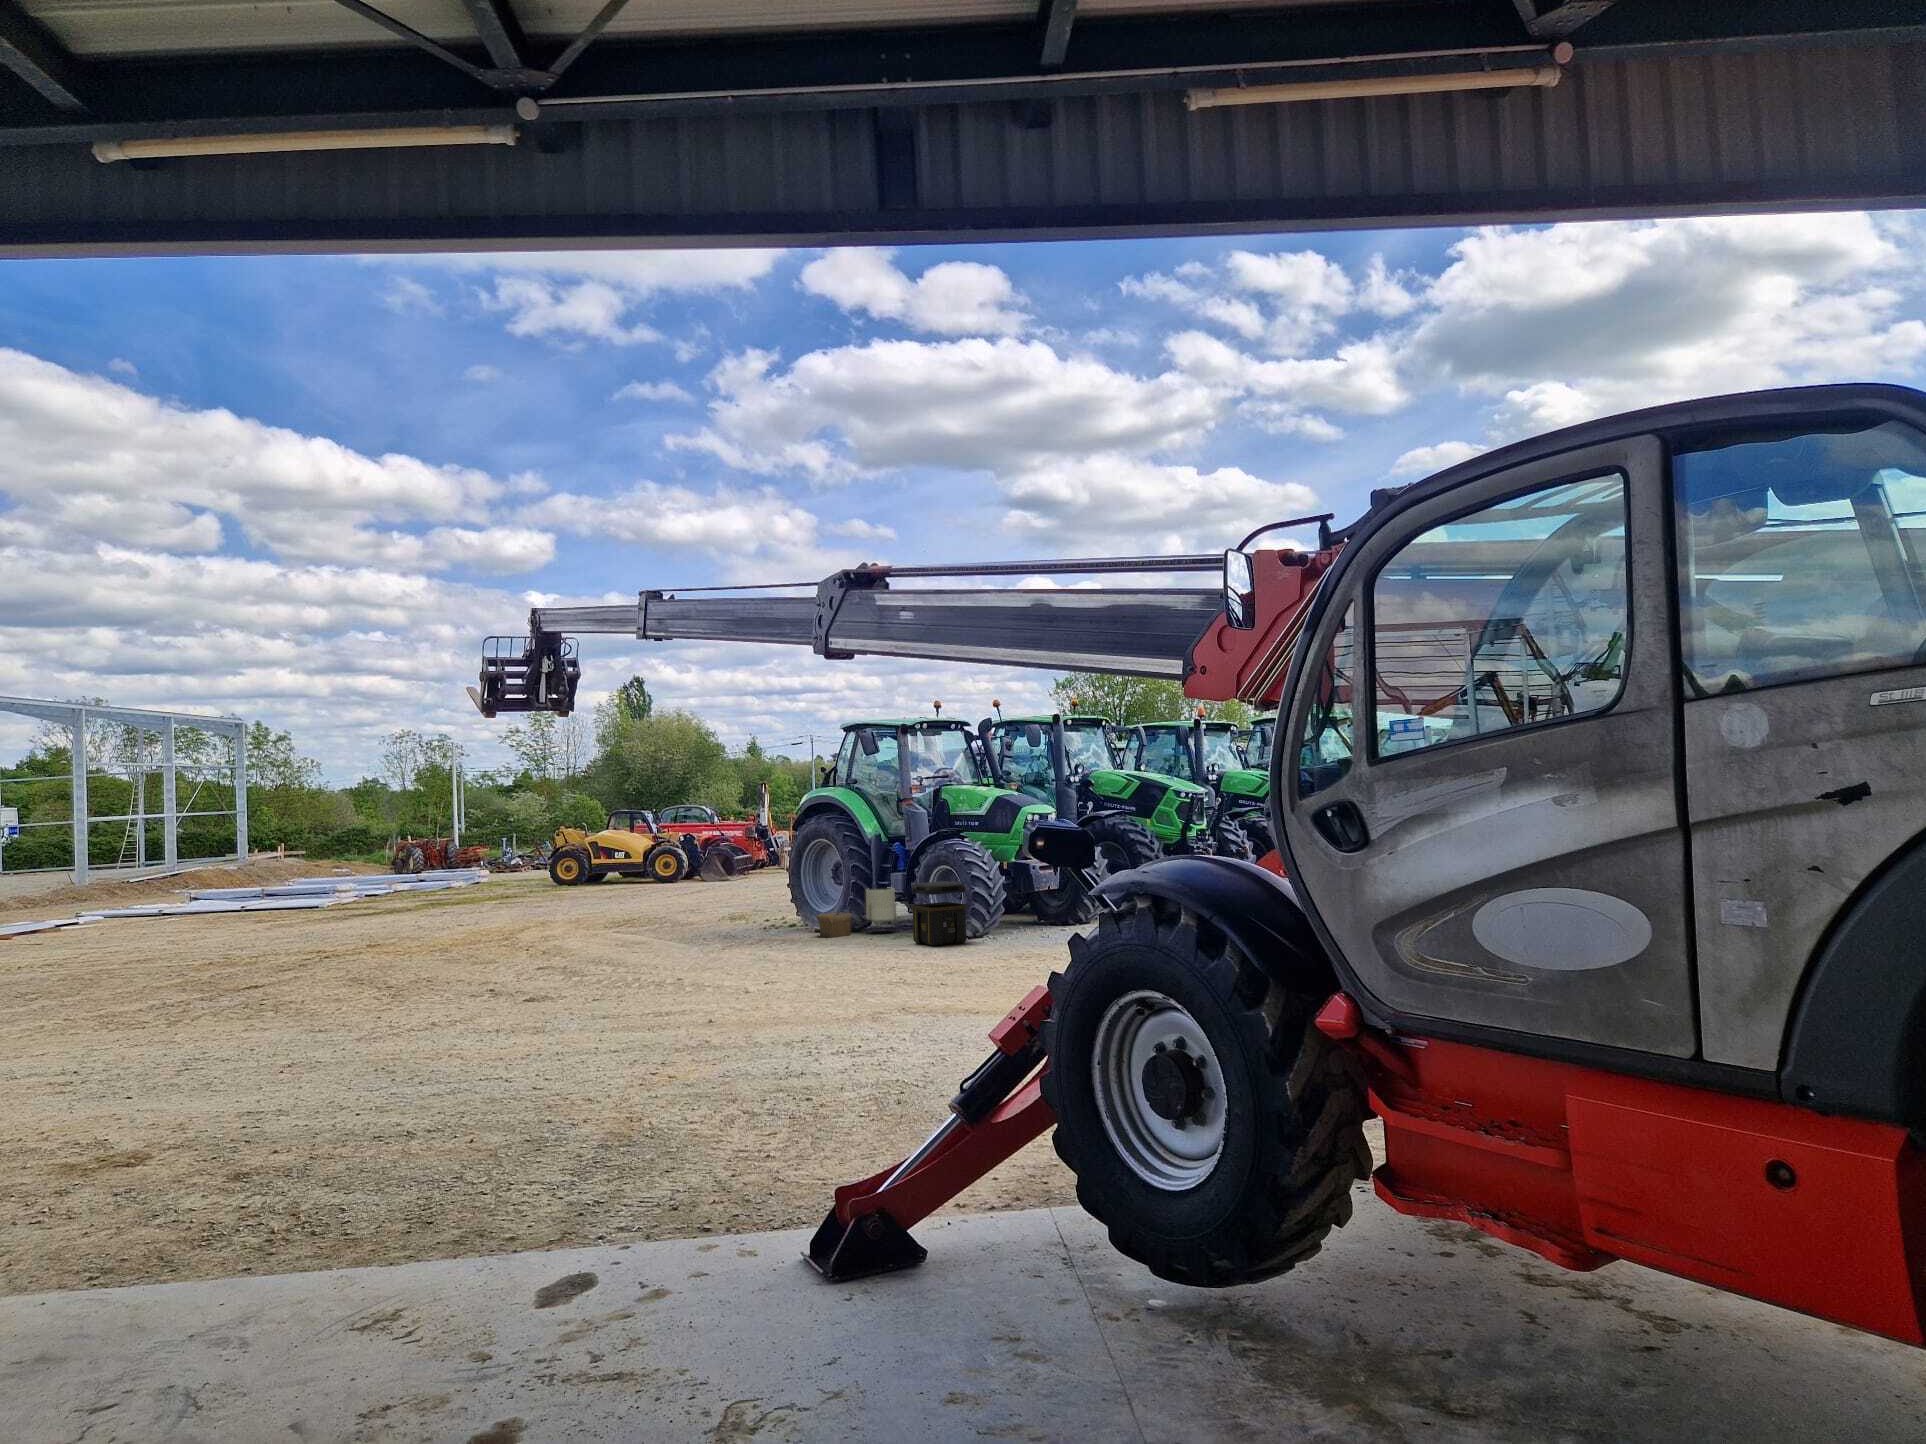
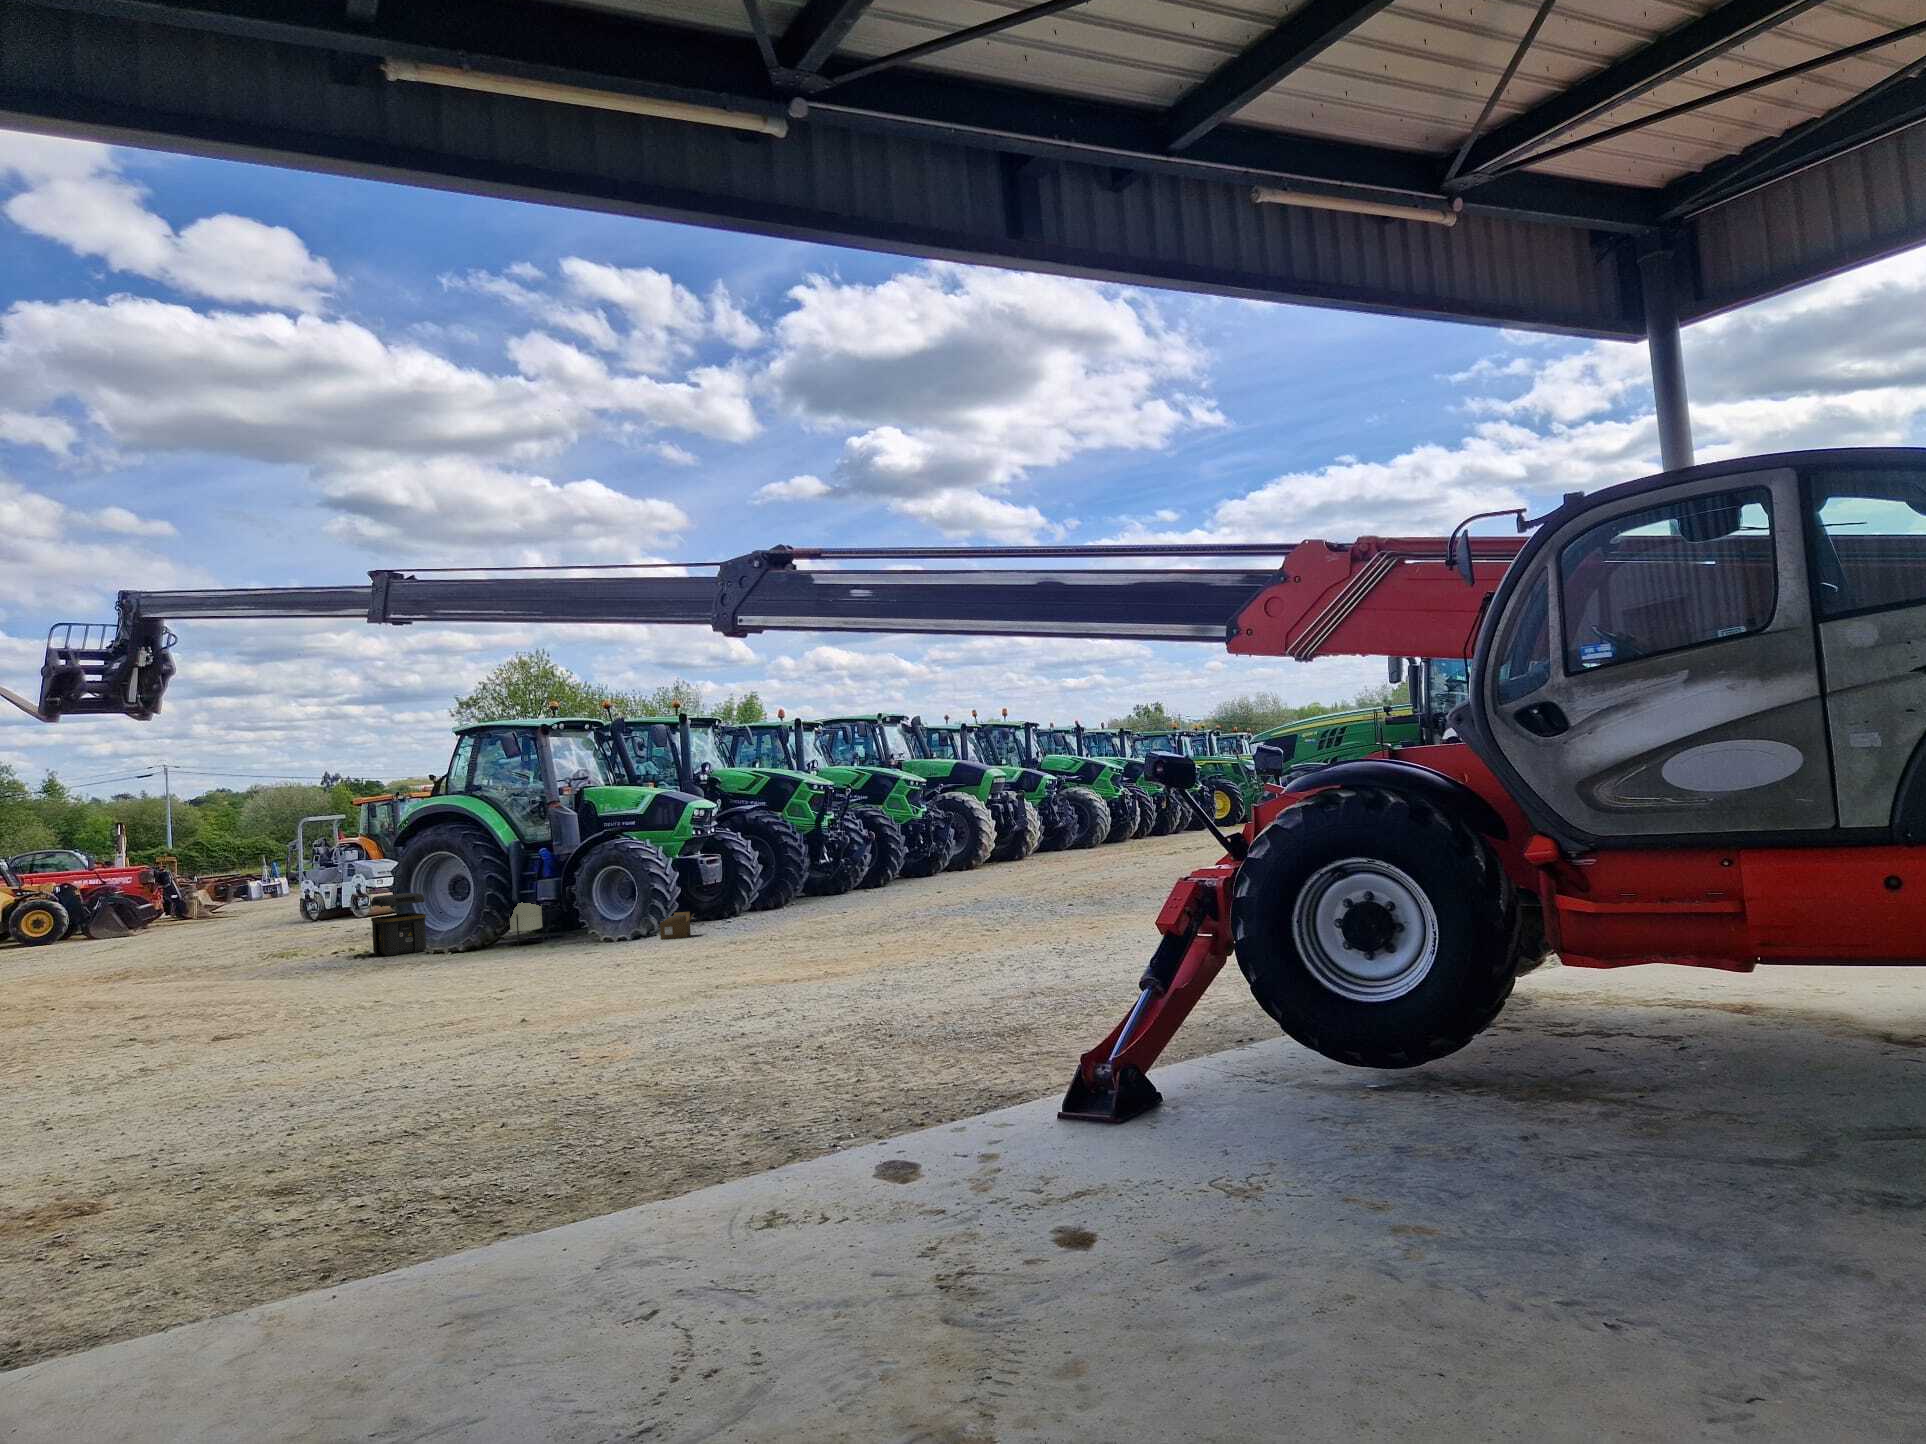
toolbox: present [912,881,967,946] -> present [371,893,426,956]
cardboard box: present [816,912,852,938] -> present [660,912,695,939]

